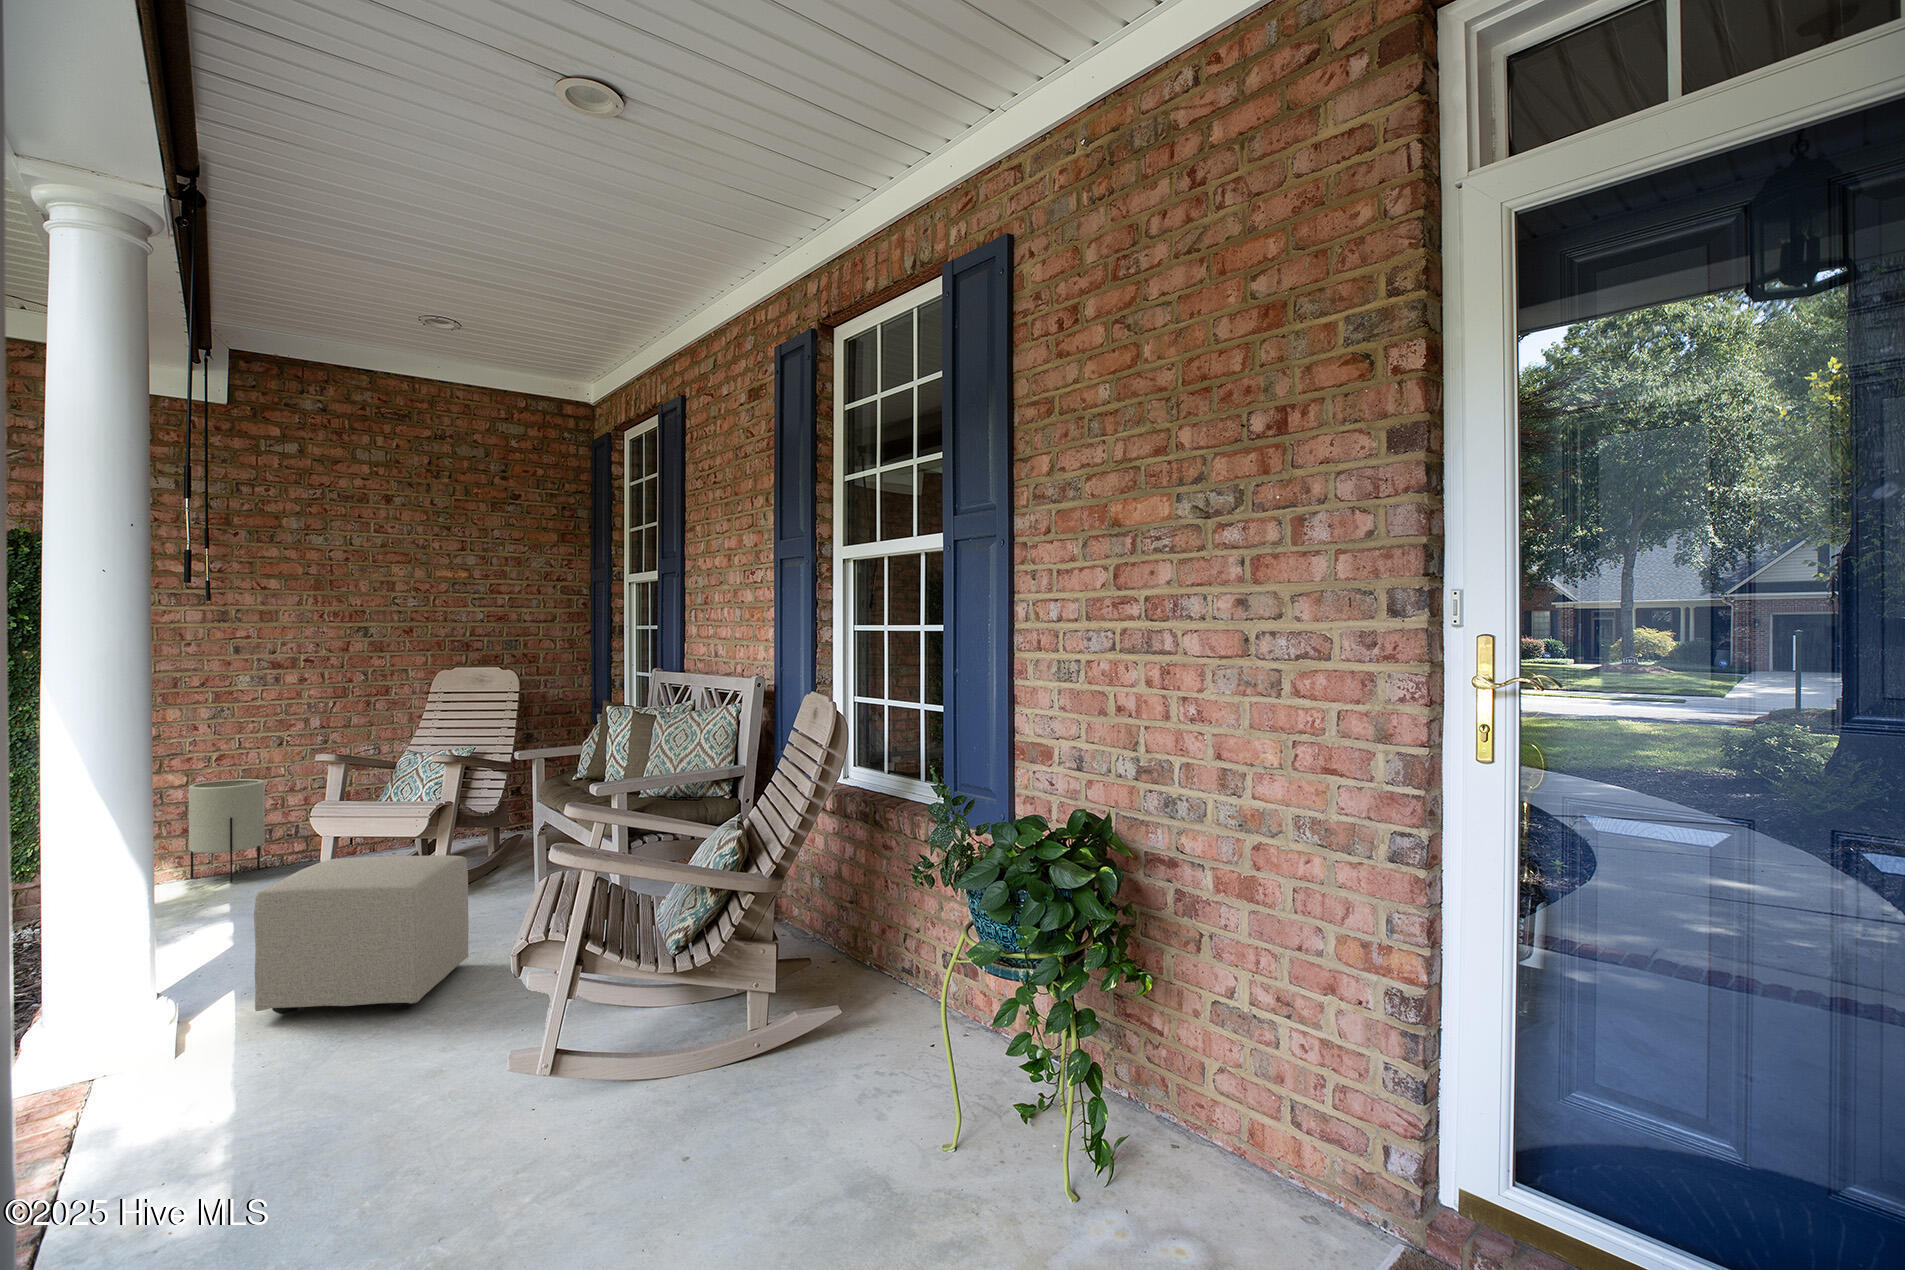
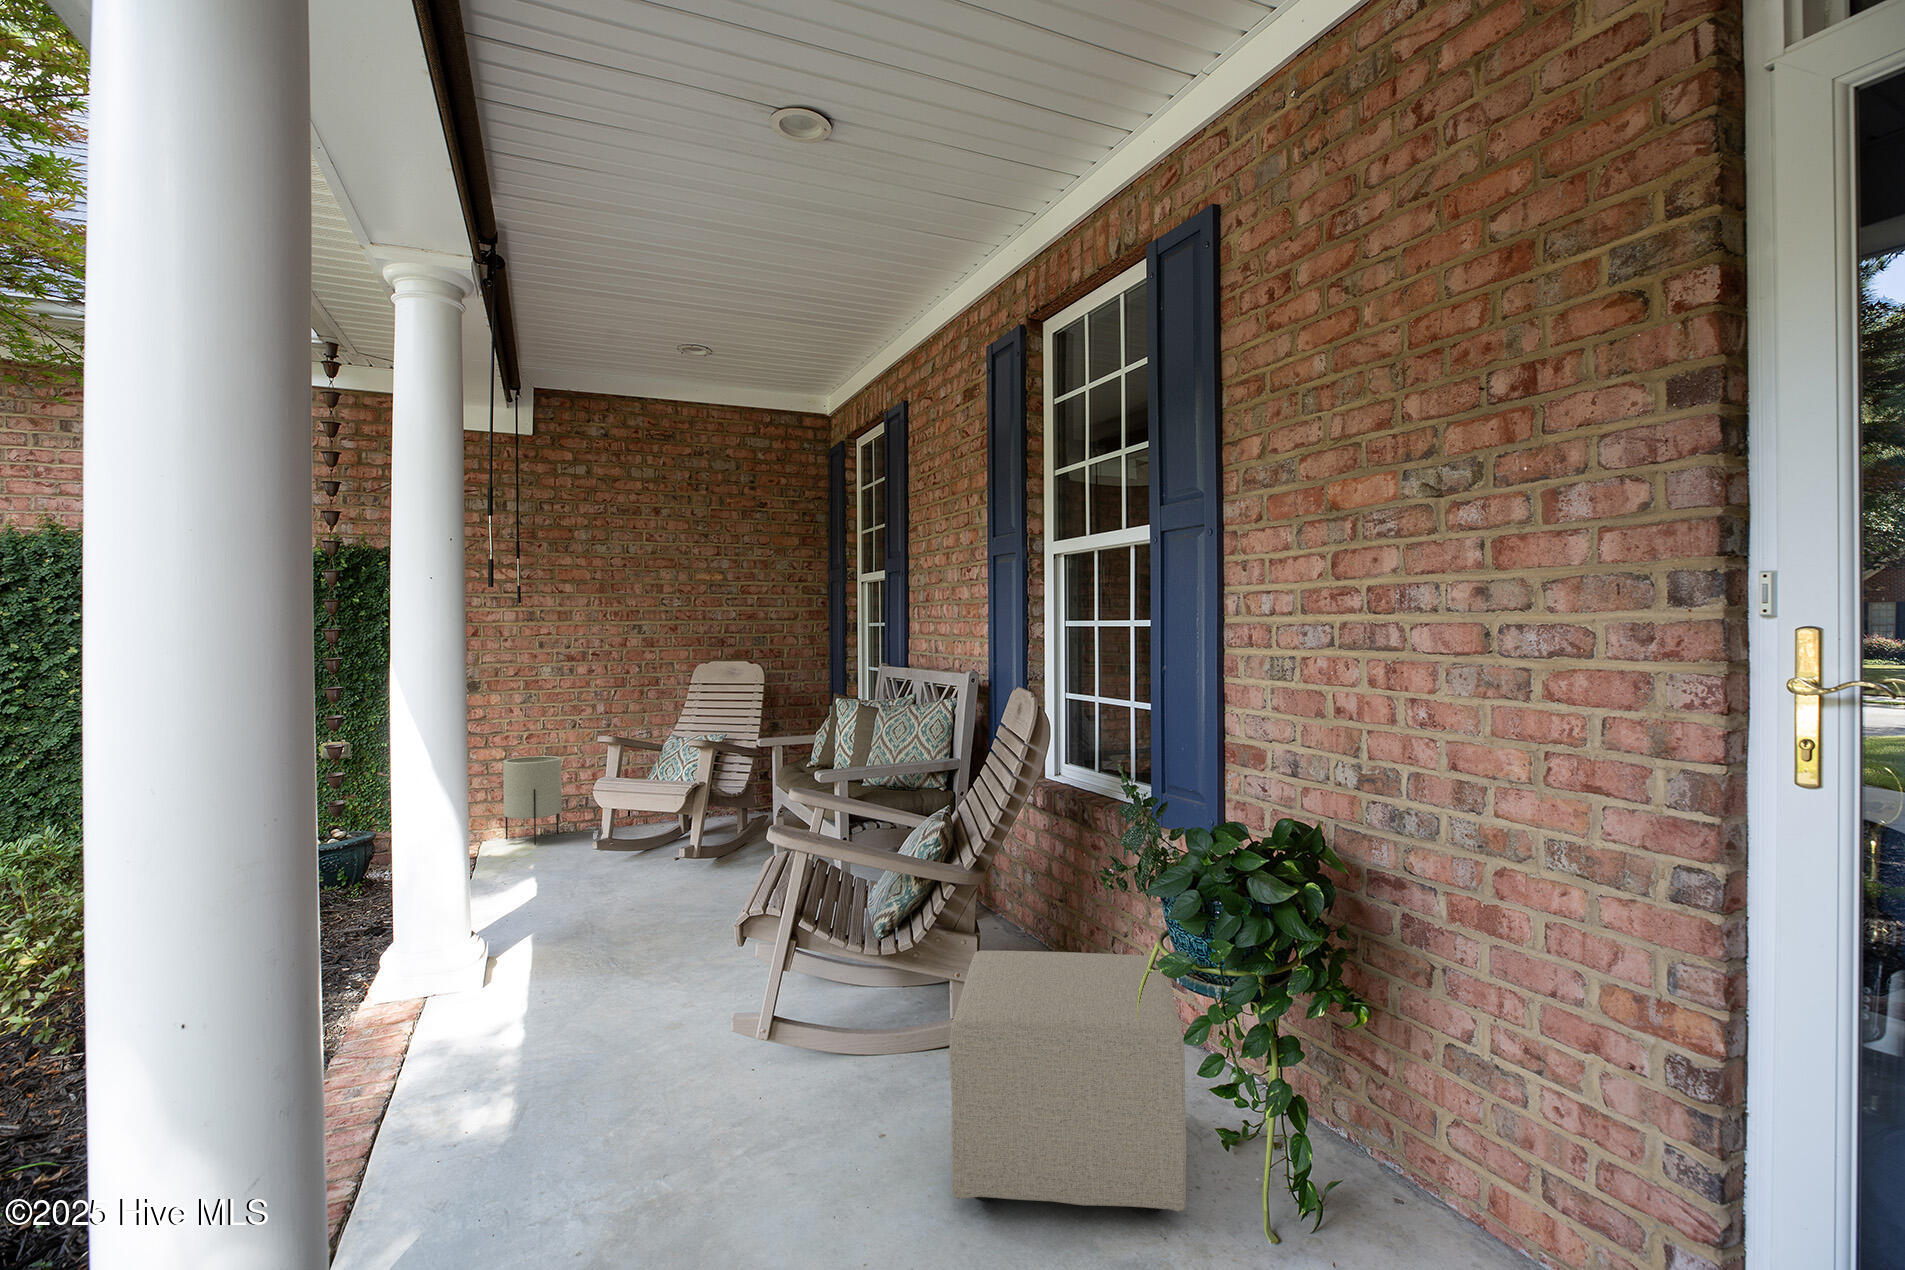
ottoman: present [254,855,469,1014] -> present [949,951,1187,1213]

